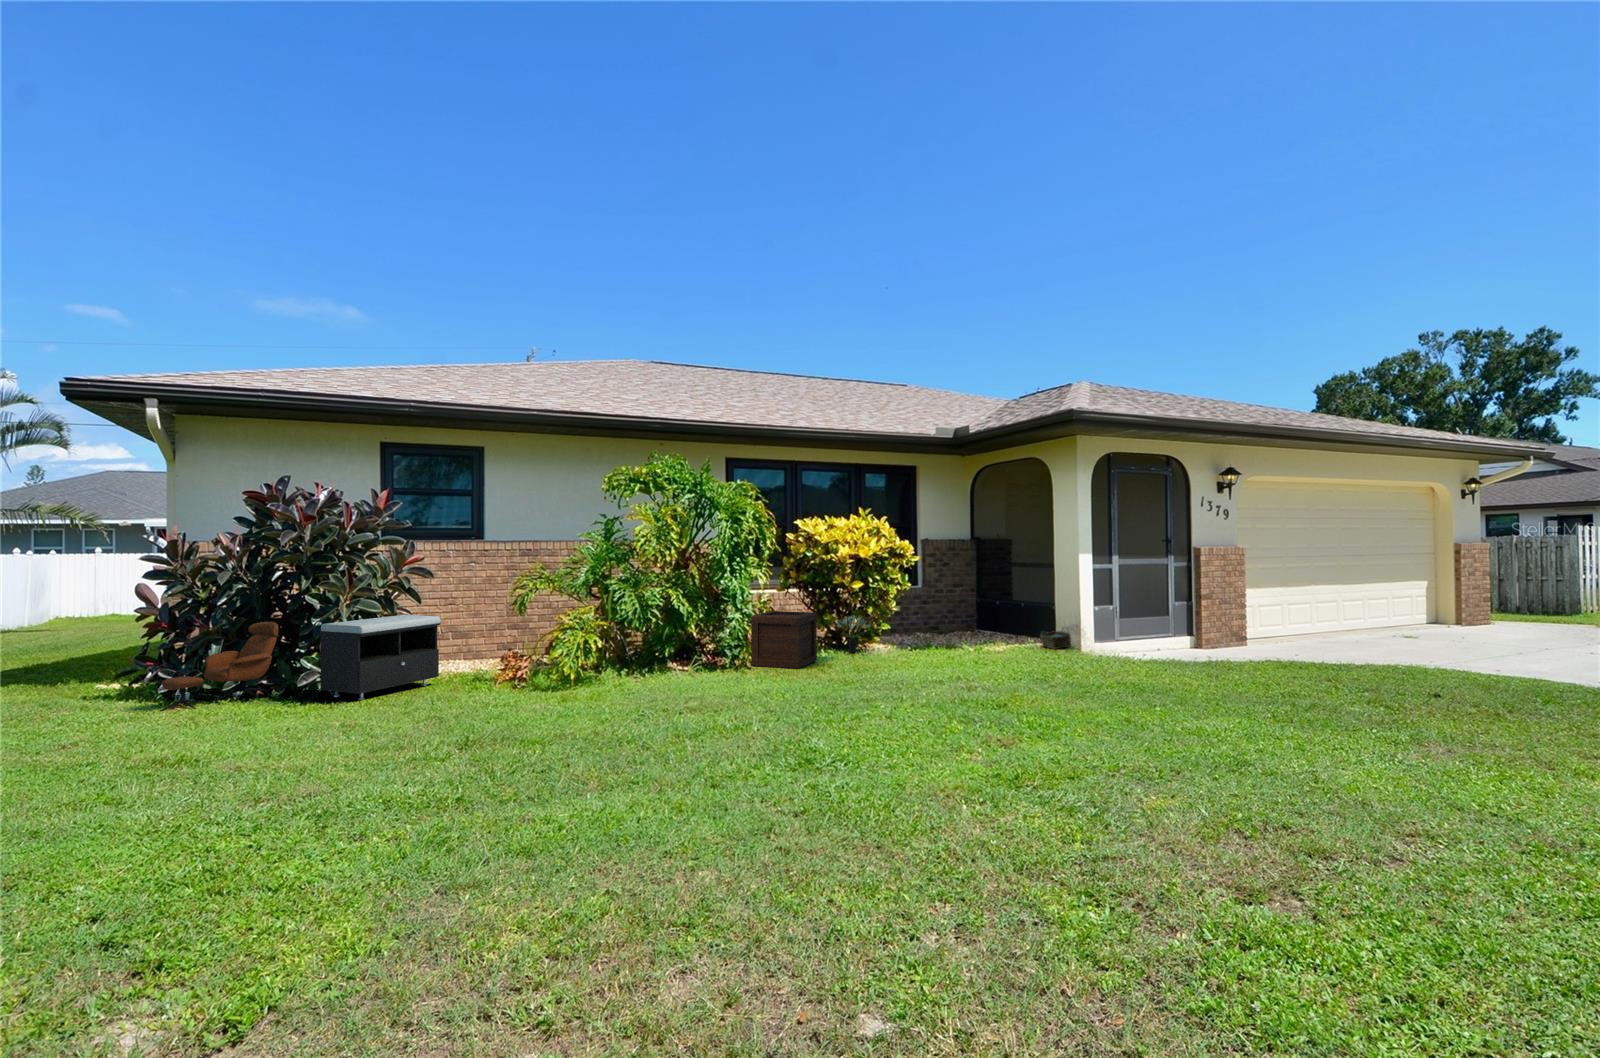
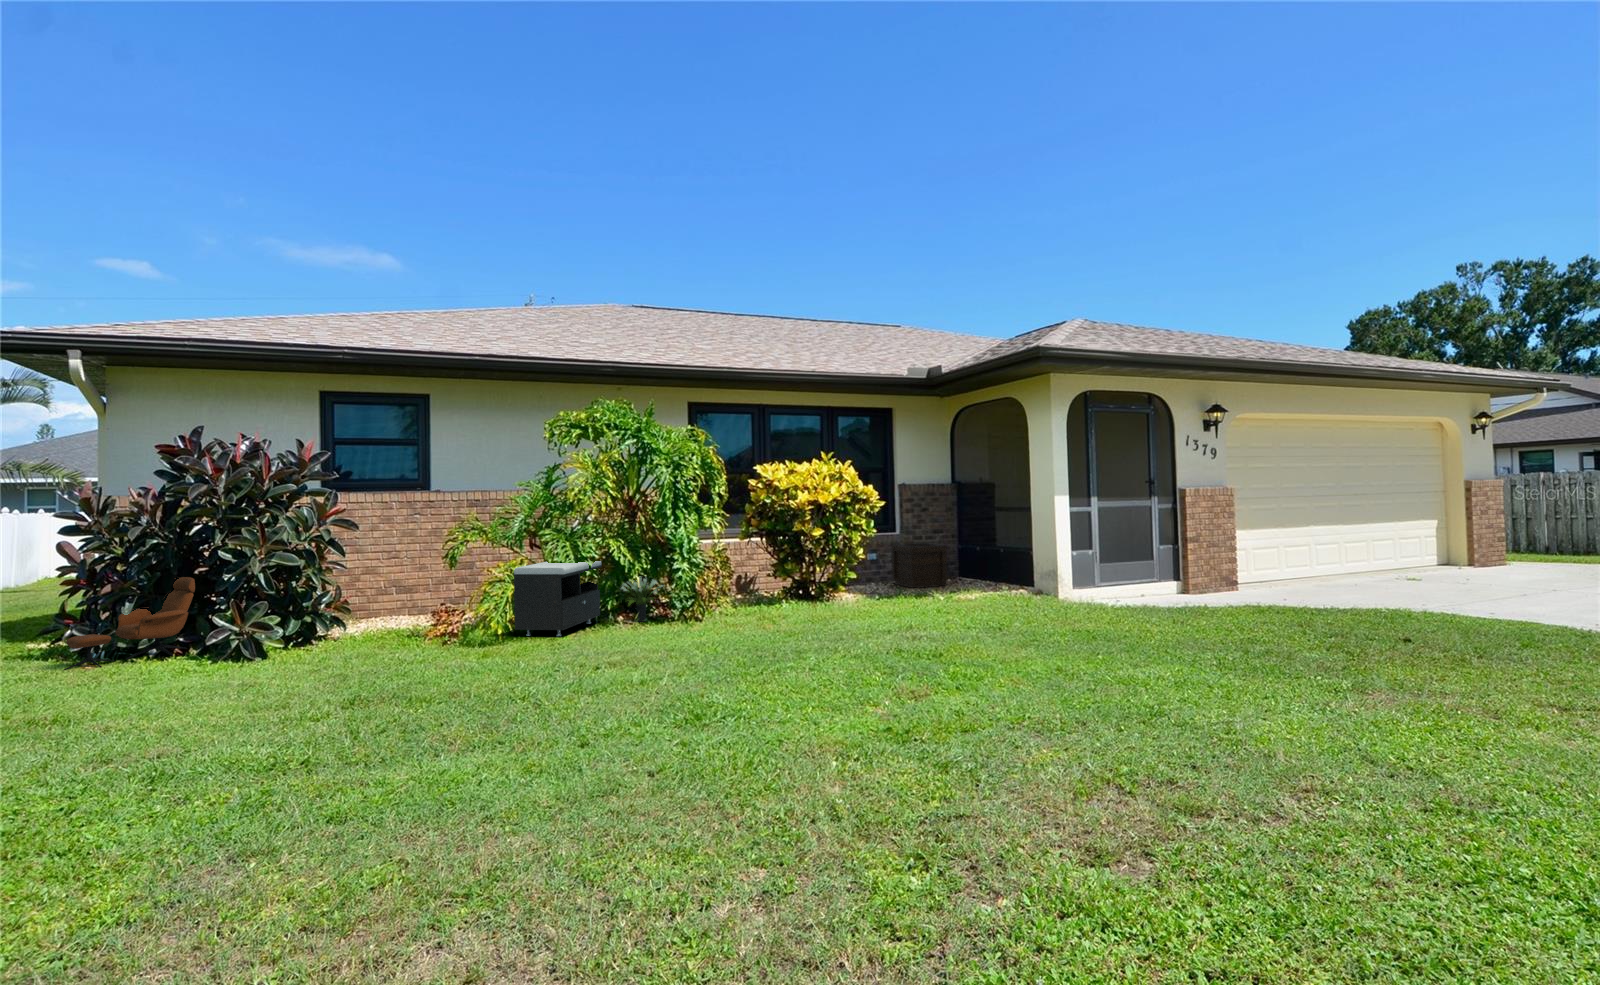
wooden crate: present [751,611,817,669] -> present [891,543,947,588]
storage bench: present [320,615,441,700] -> present [514,561,602,636]
potted plant: present [837,616,870,653] -> present [621,578,657,622]
woven basket: present [1040,631,1071,649] -> none [1013,574,1046,598]

